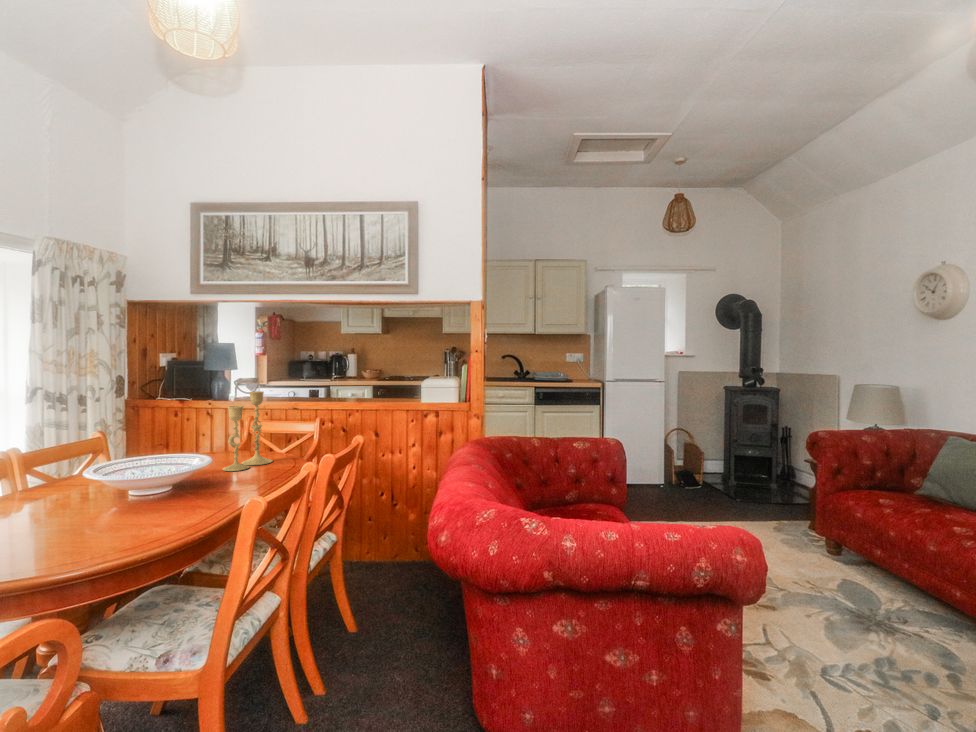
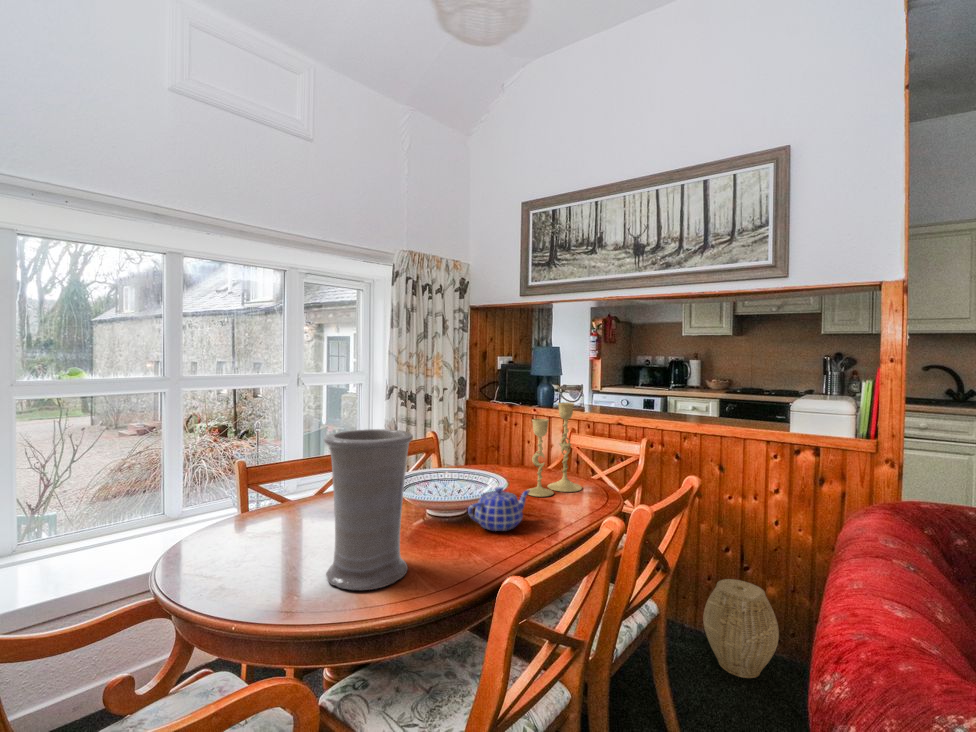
vase: none [61,417,150,548] -> present [324,429,413,590]
teapot: none [185,461,237,496] -> present [468,487,530,531]
woven basket: none [368,513,416,578] -> present [703,579,779,678]

